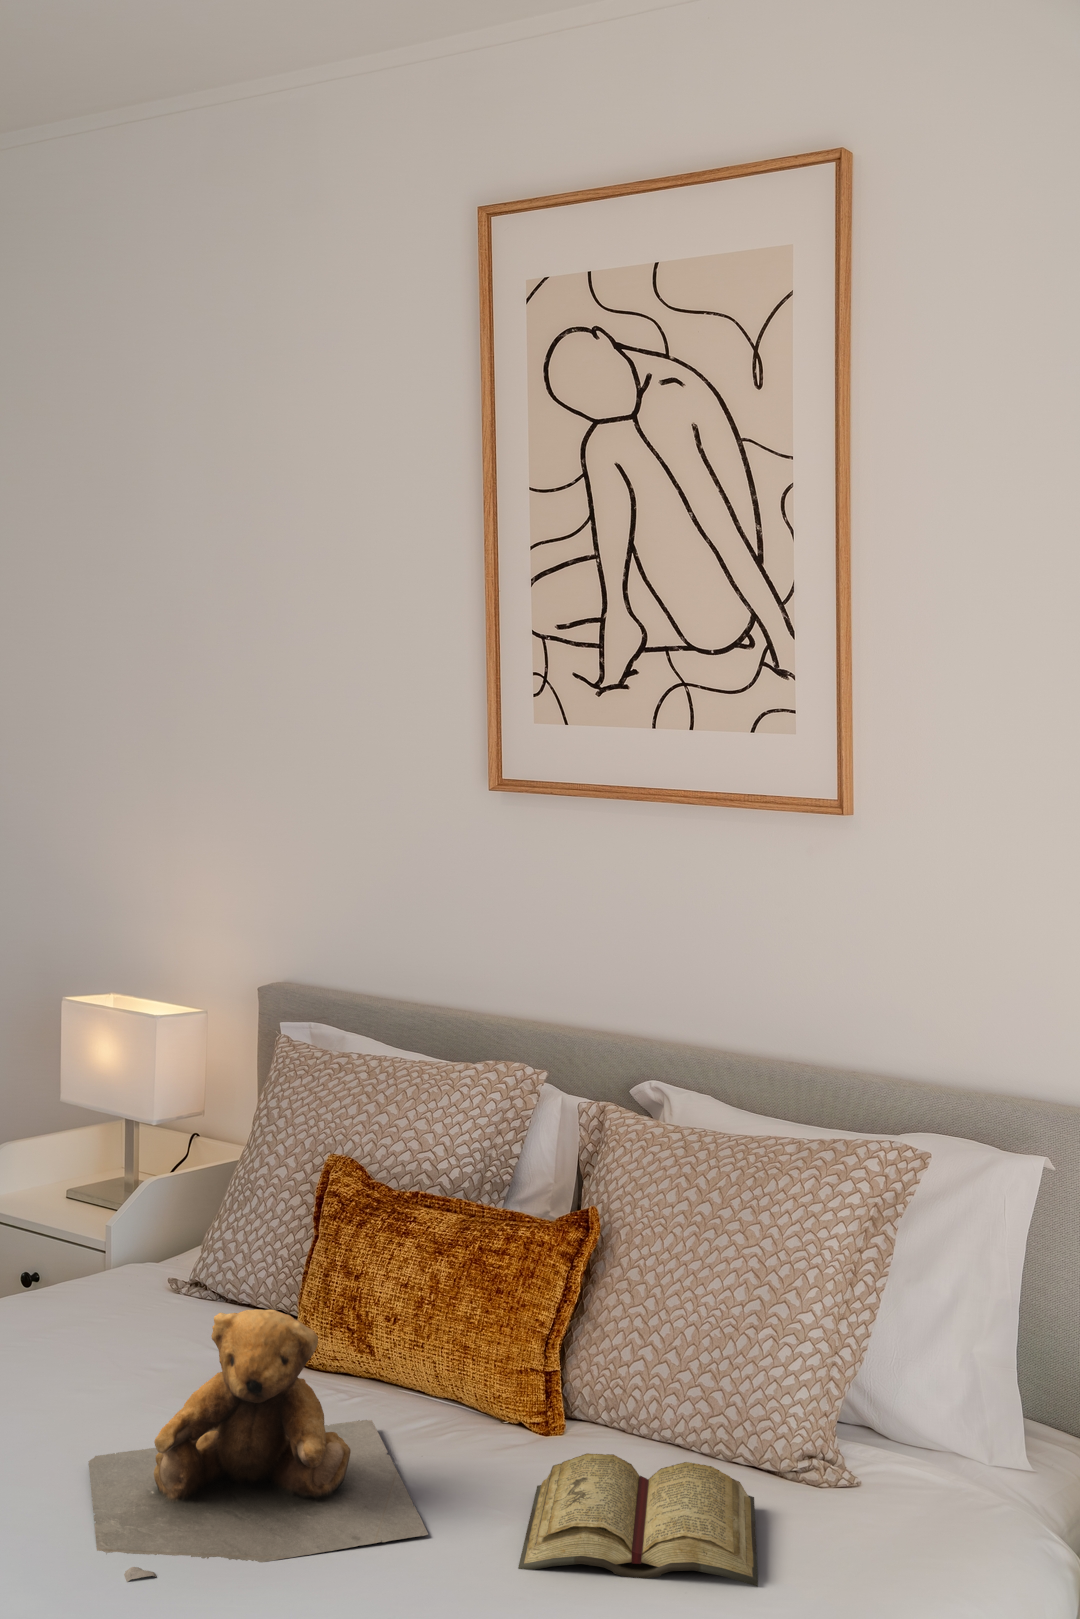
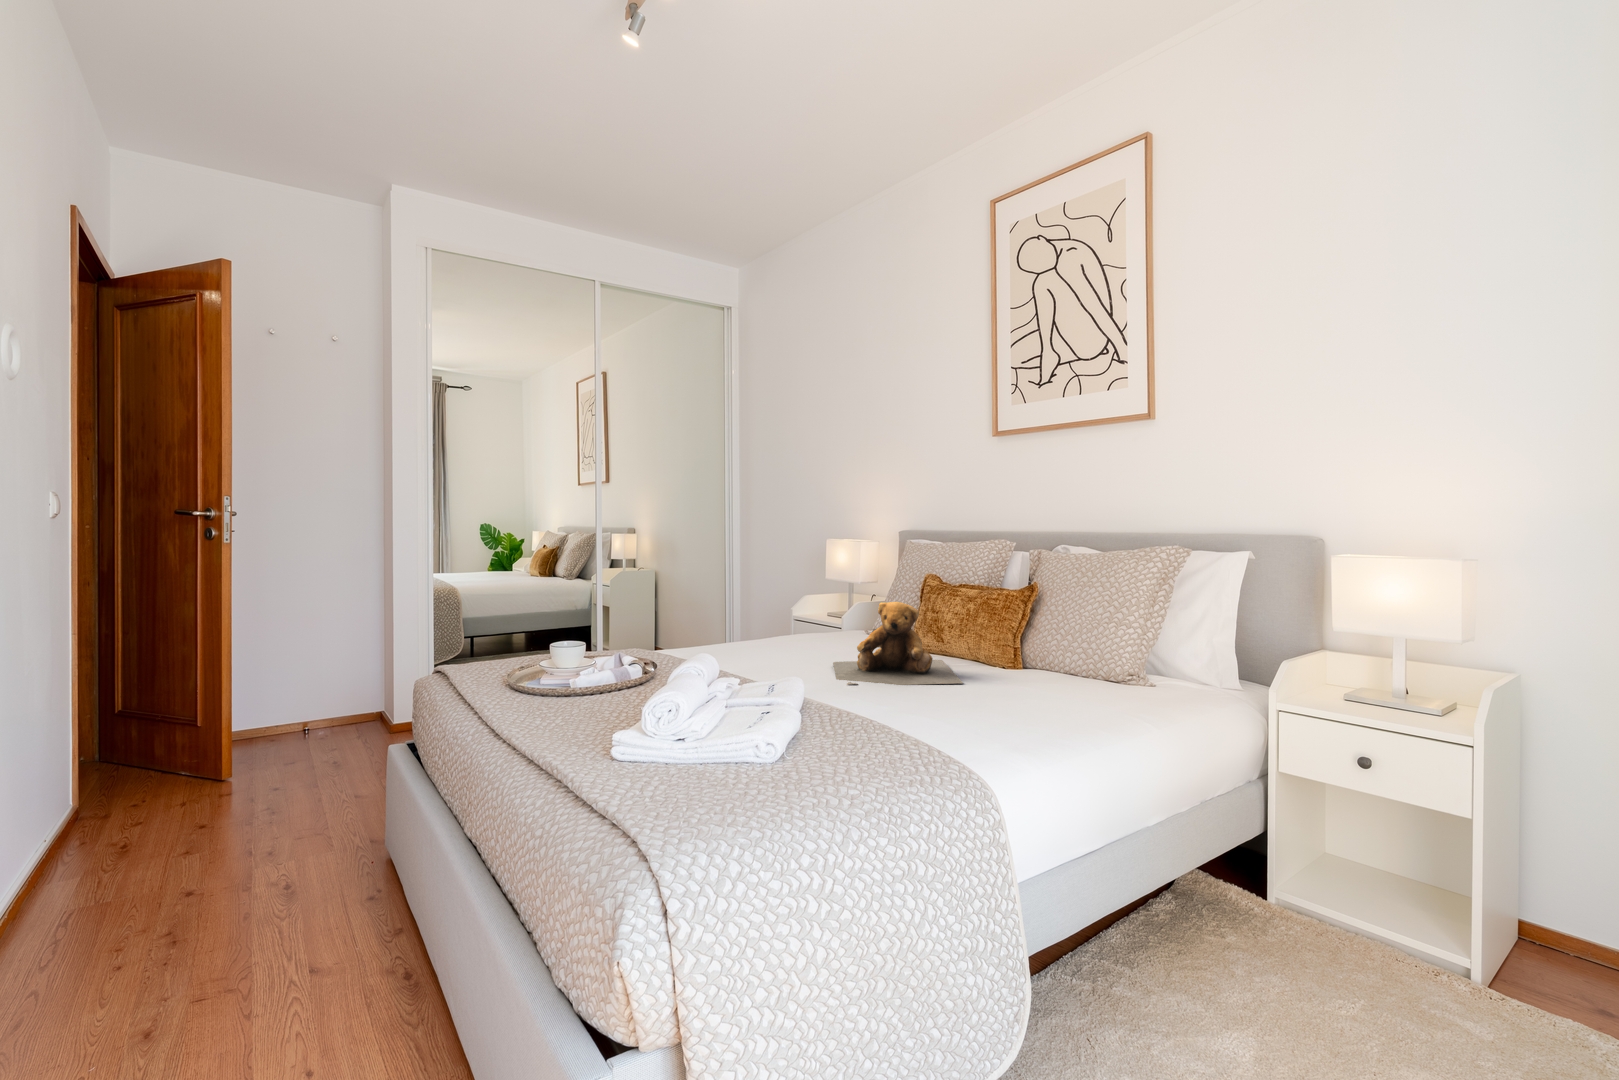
diary: present [518,1453,758,1586] -> none [999,662,1105,702]

